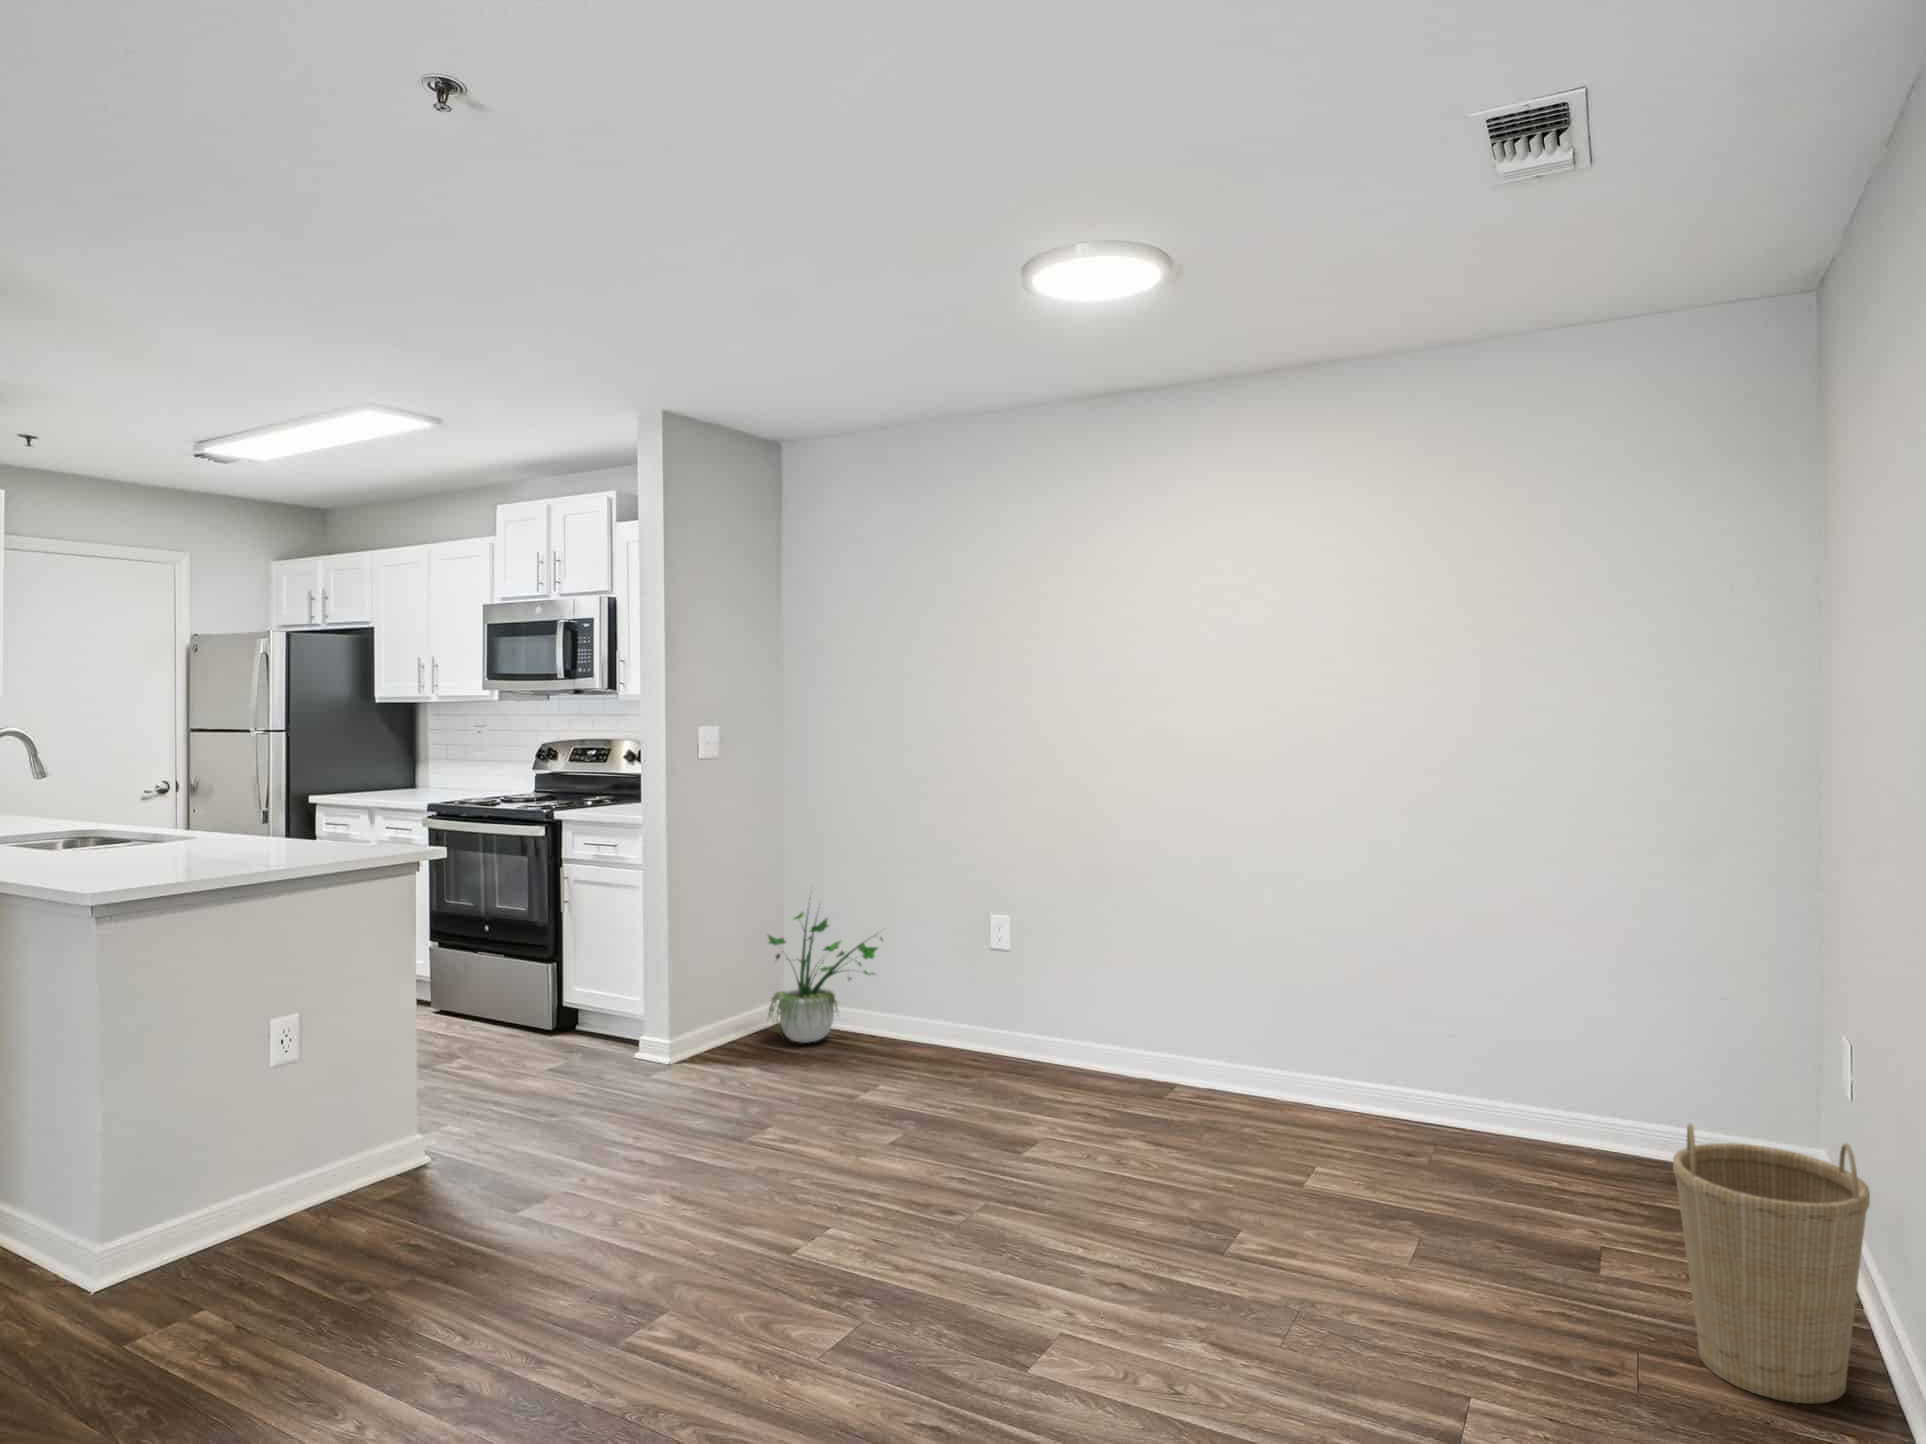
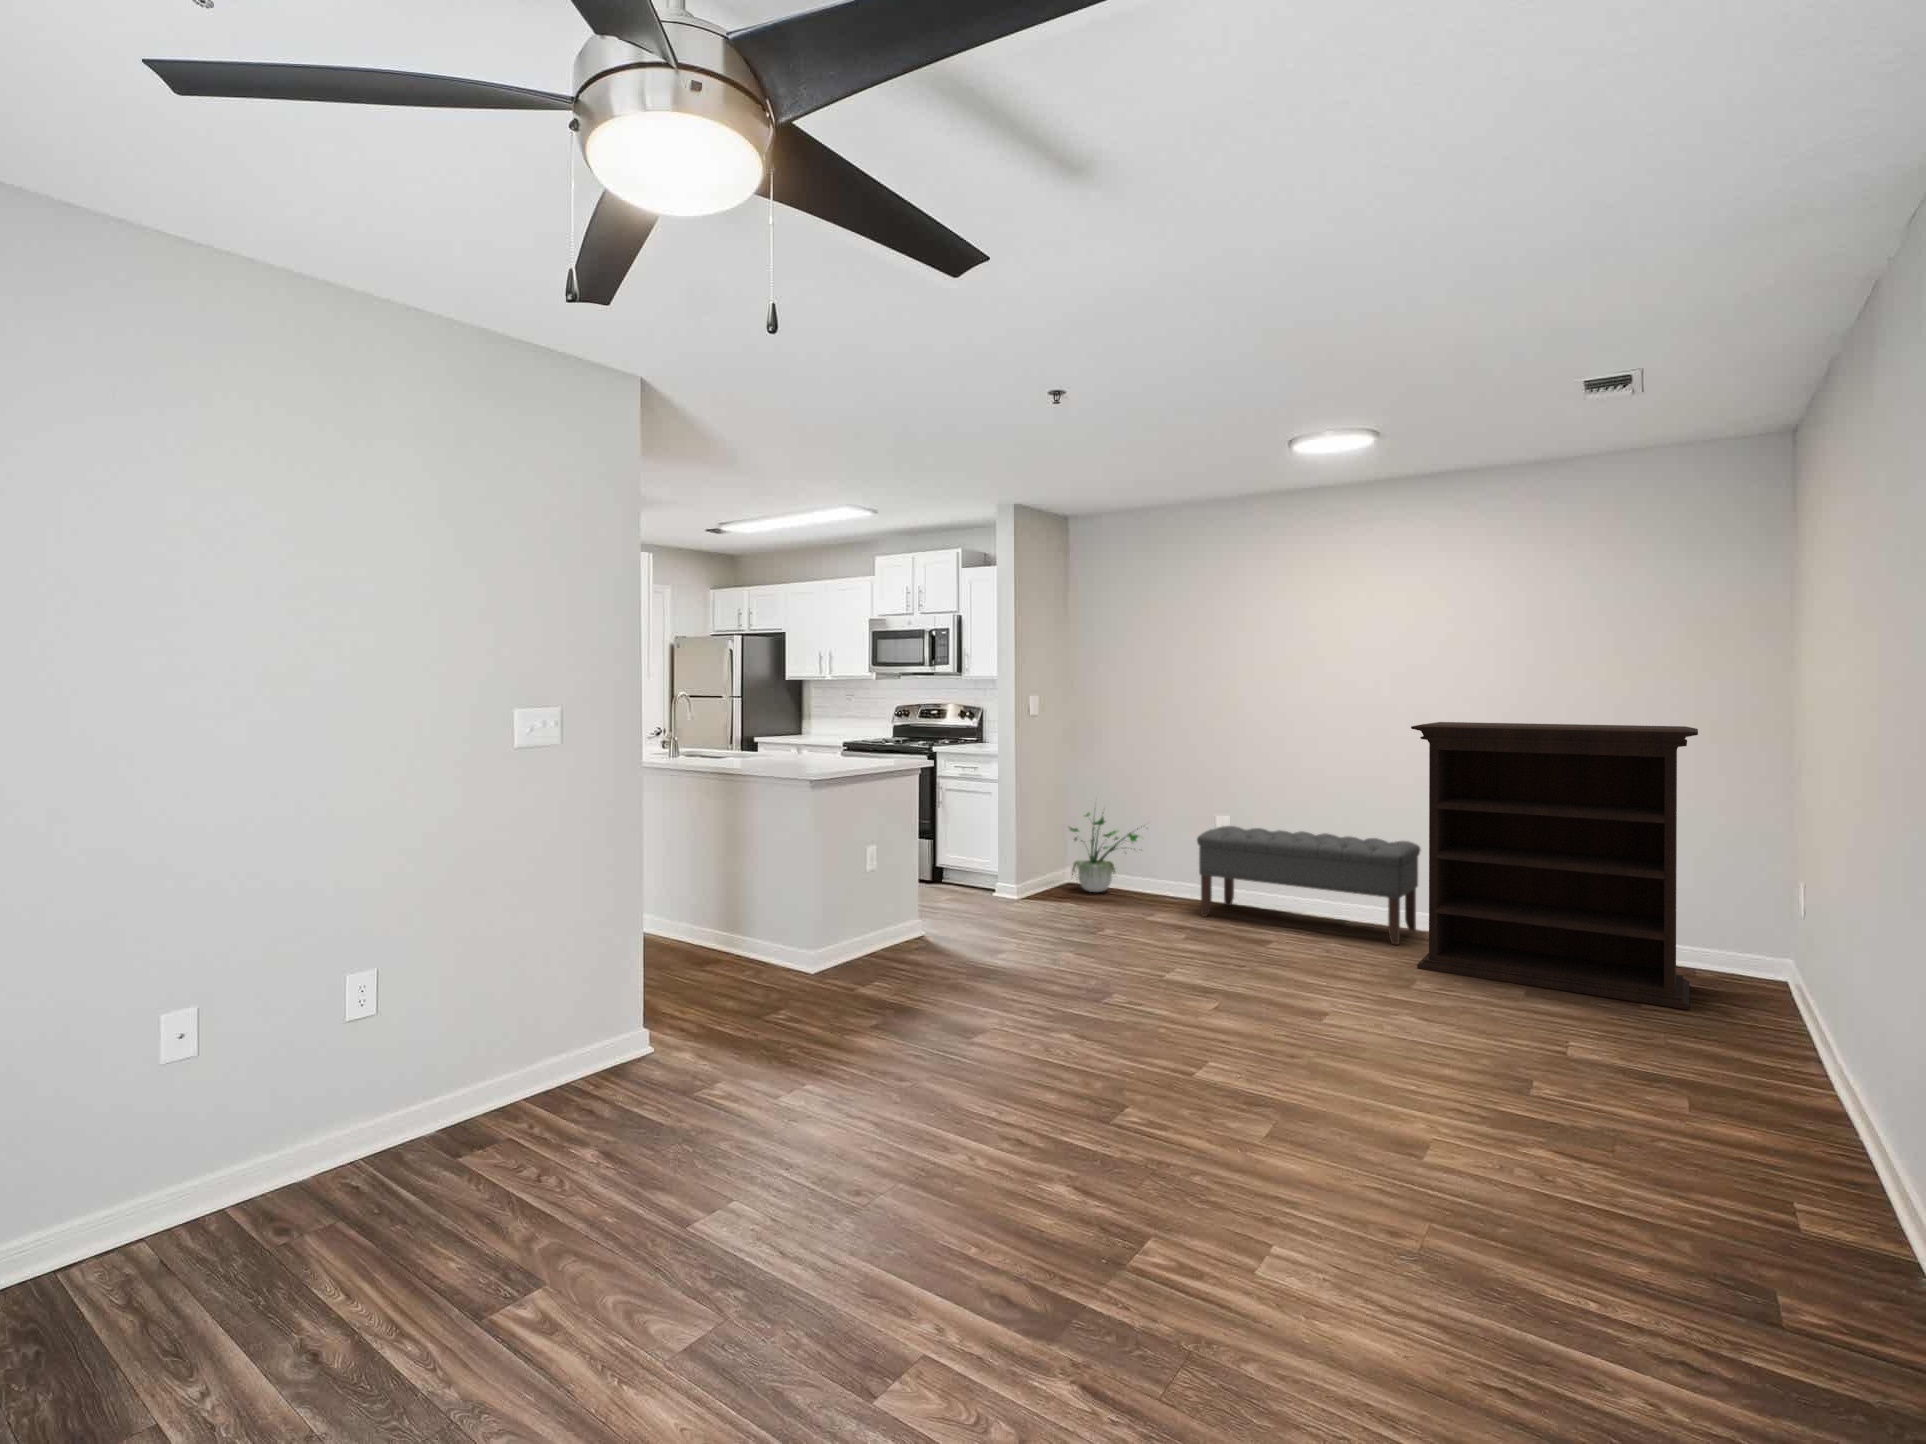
bookshelf: none [1239,768,1687,1277] -> present [1411,722,1698,1010]
bench: none [941,933,1282,1139] -> present [1197,826,1420,945]
basket: present [1673,1124,1870,1404] -> none [1685,912,1802,1055]

